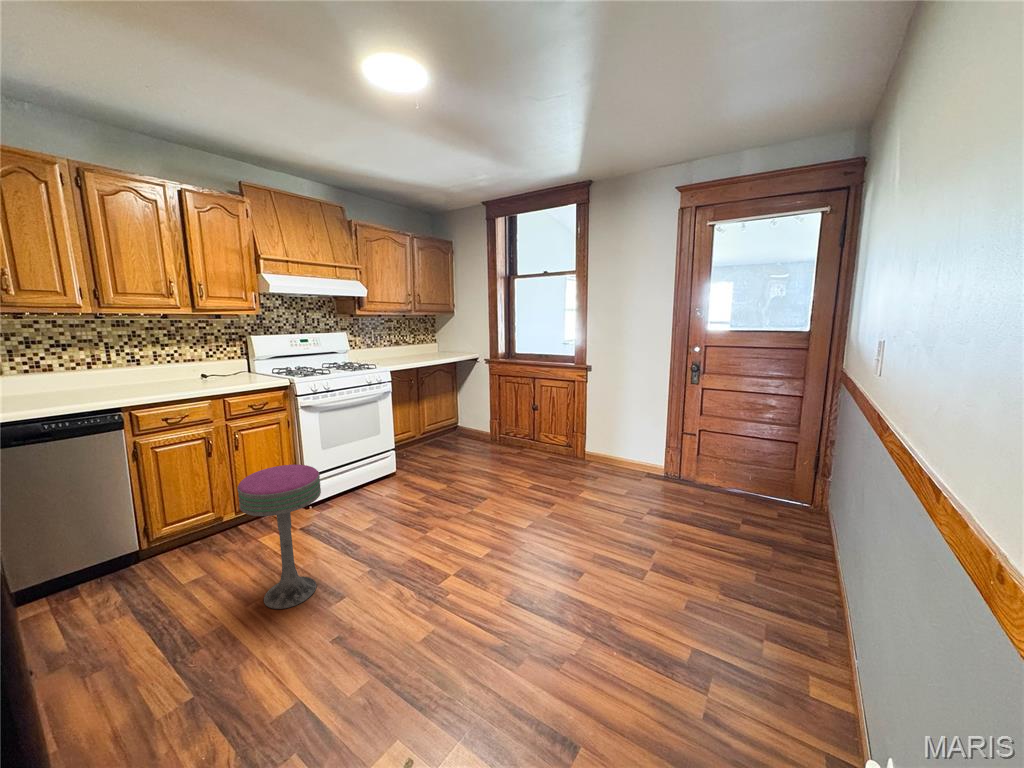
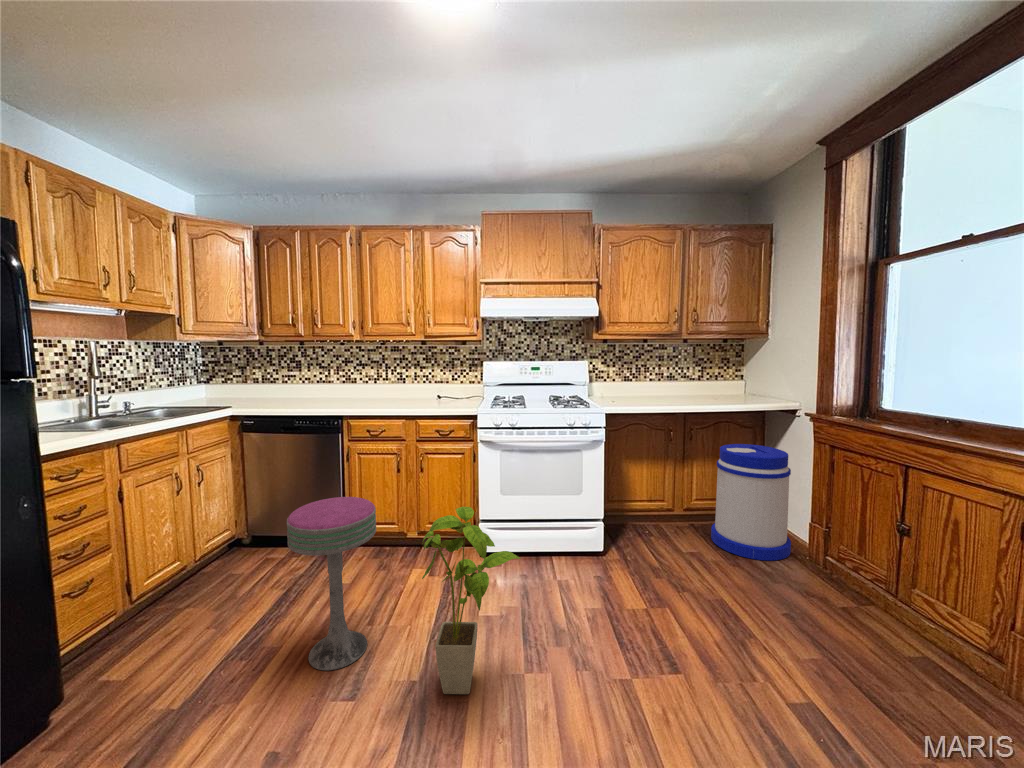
trash can: none [440,382,482,448] -> present [711,444,791,561]
house plant: none [369,438,439,561] -> present [422,507,520,694]

